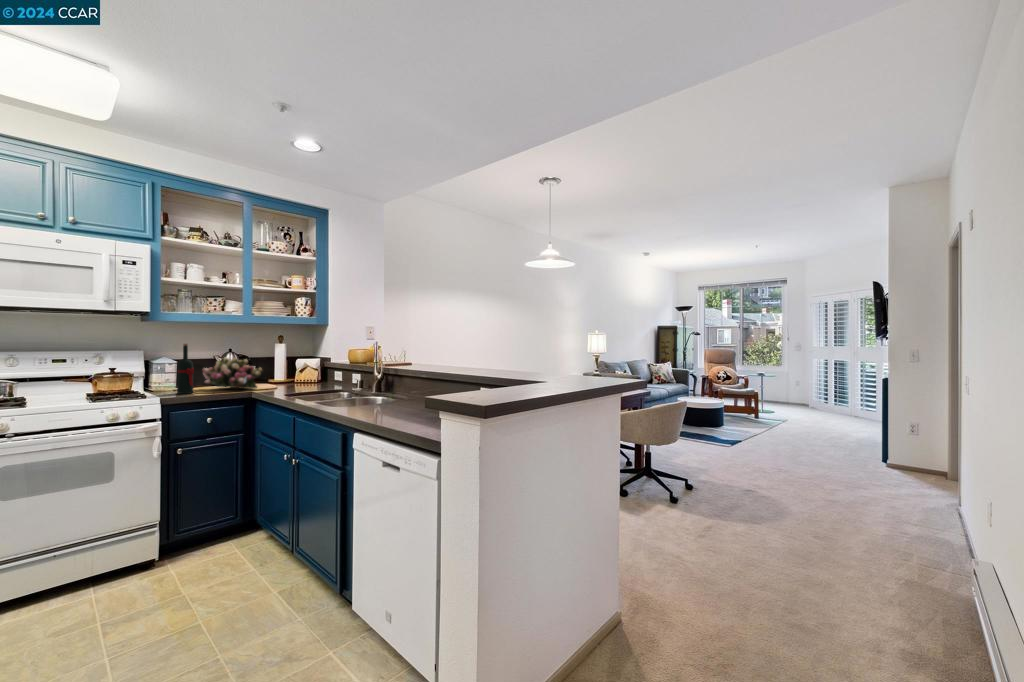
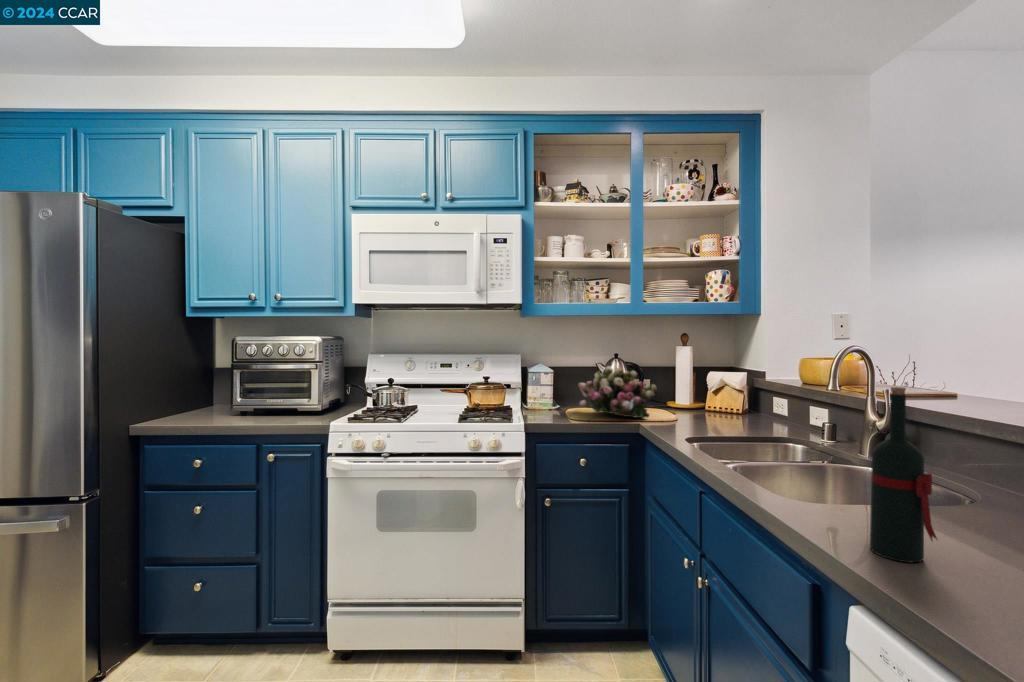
wine bottle: present [177,344,194,394] -> present [870,387,937,562]

